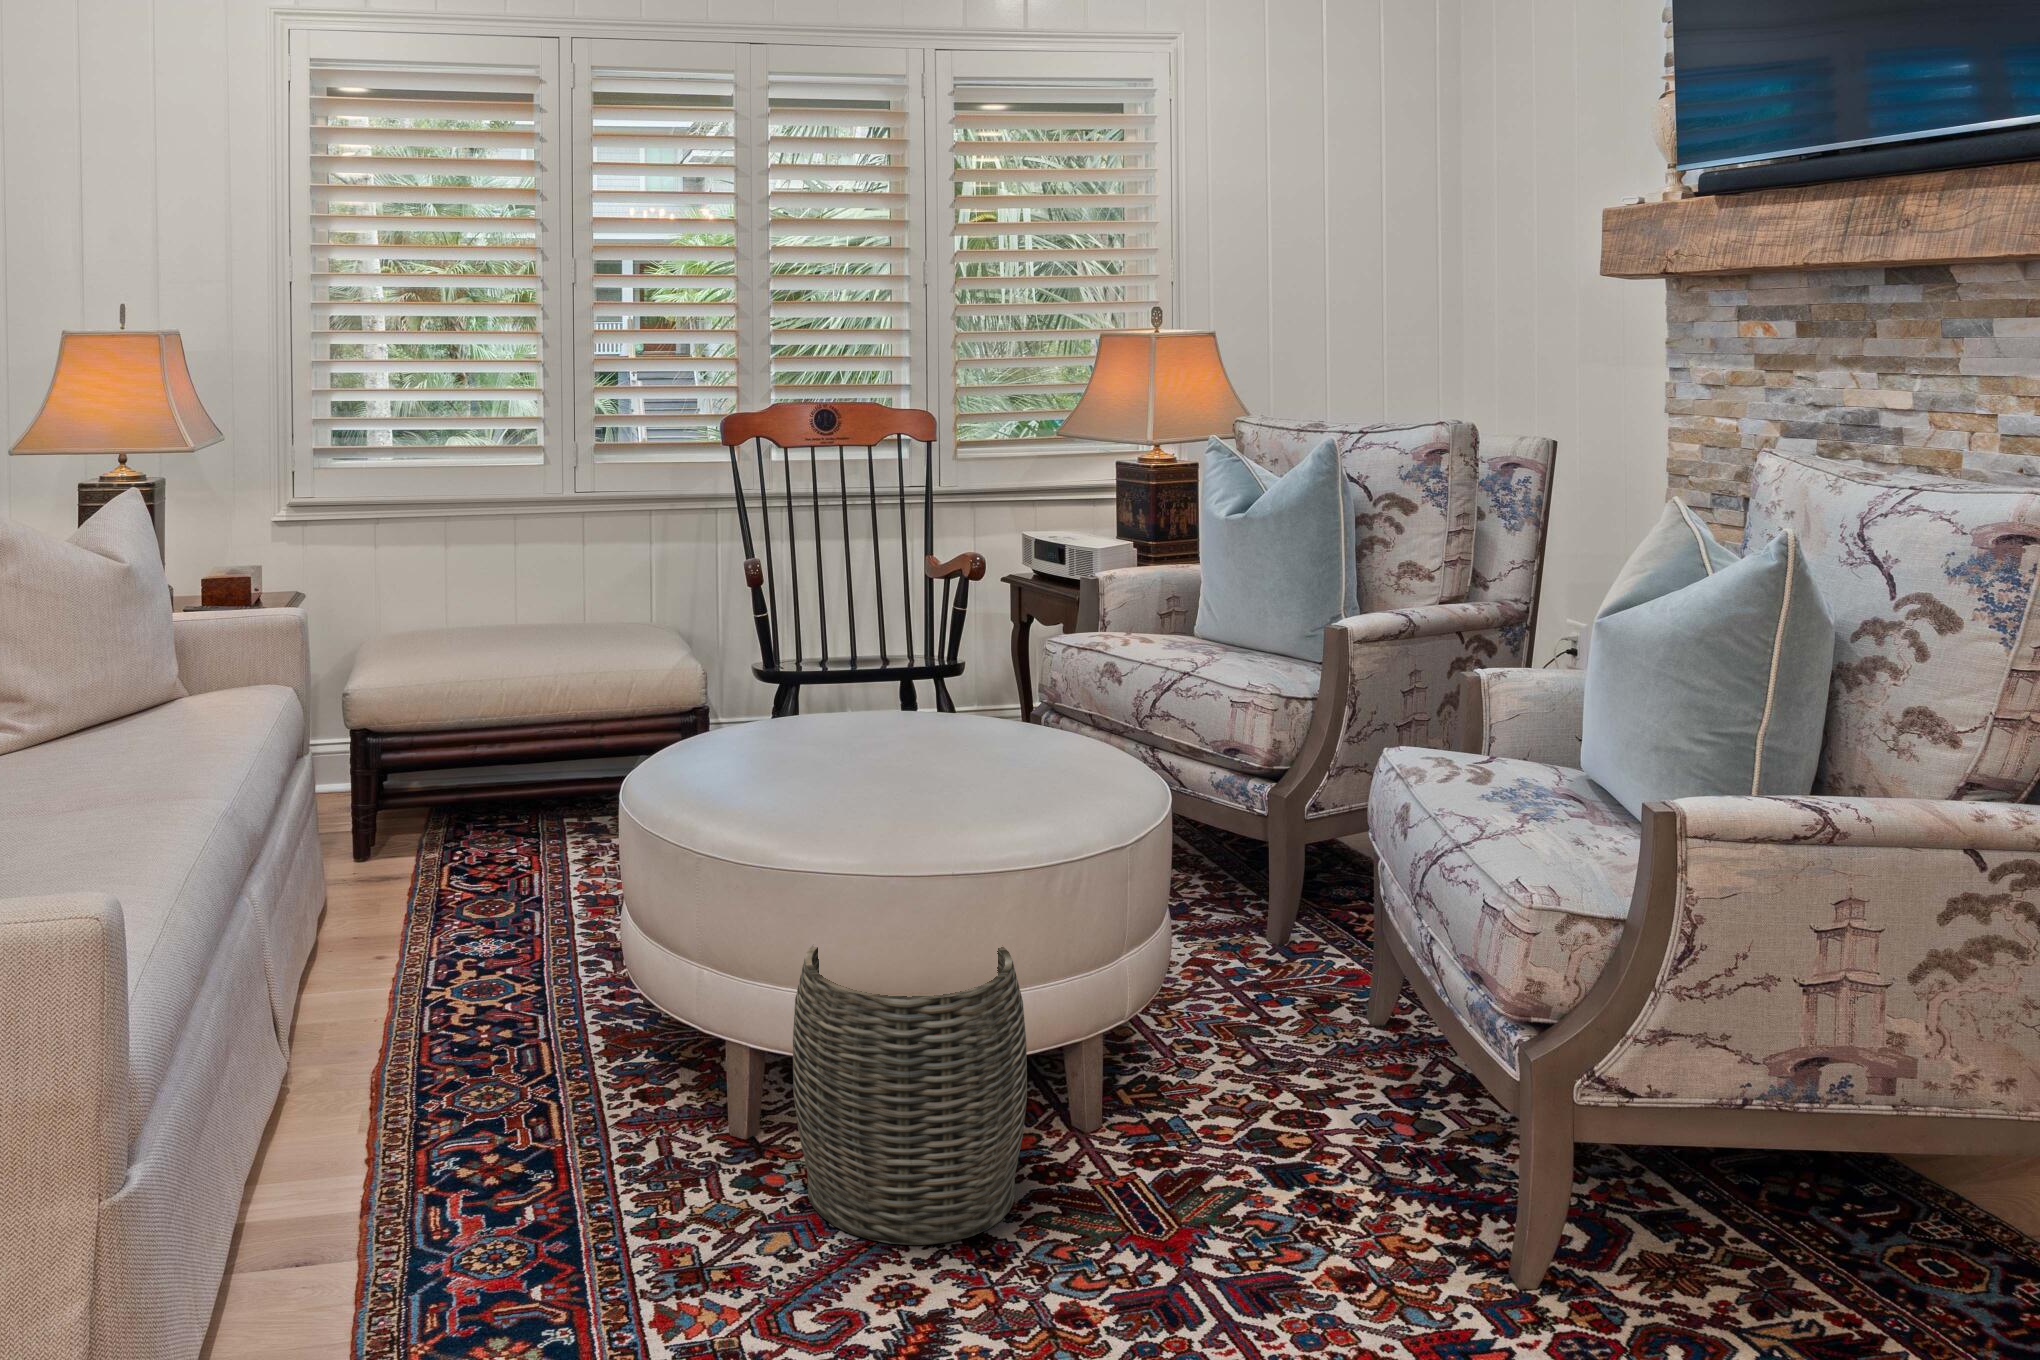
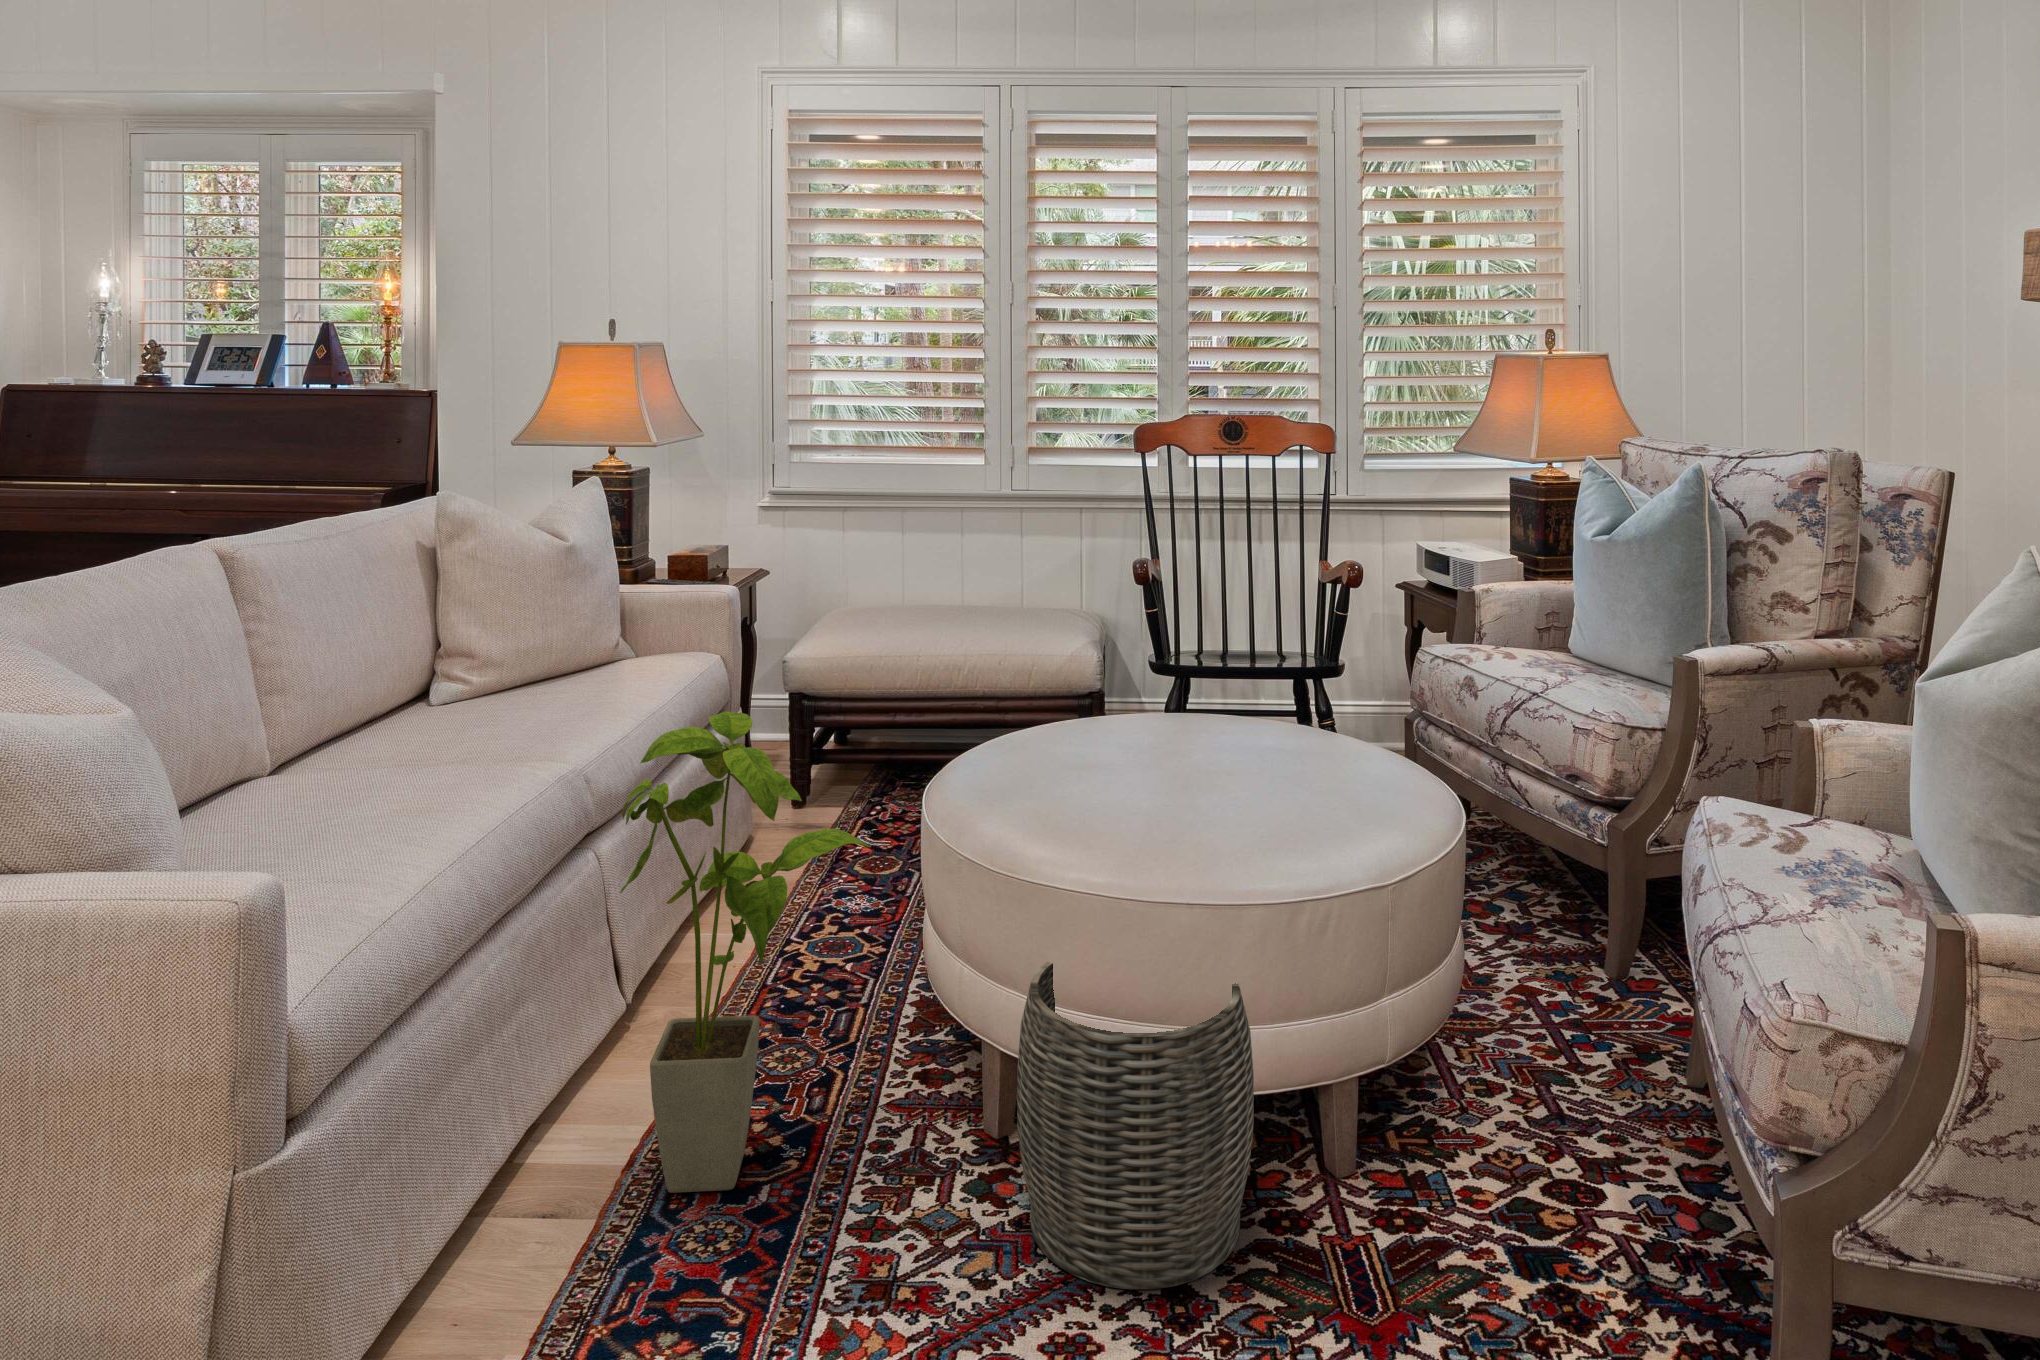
house plant: none [349,716,610,1225] -> present [620,712,871,1193]

